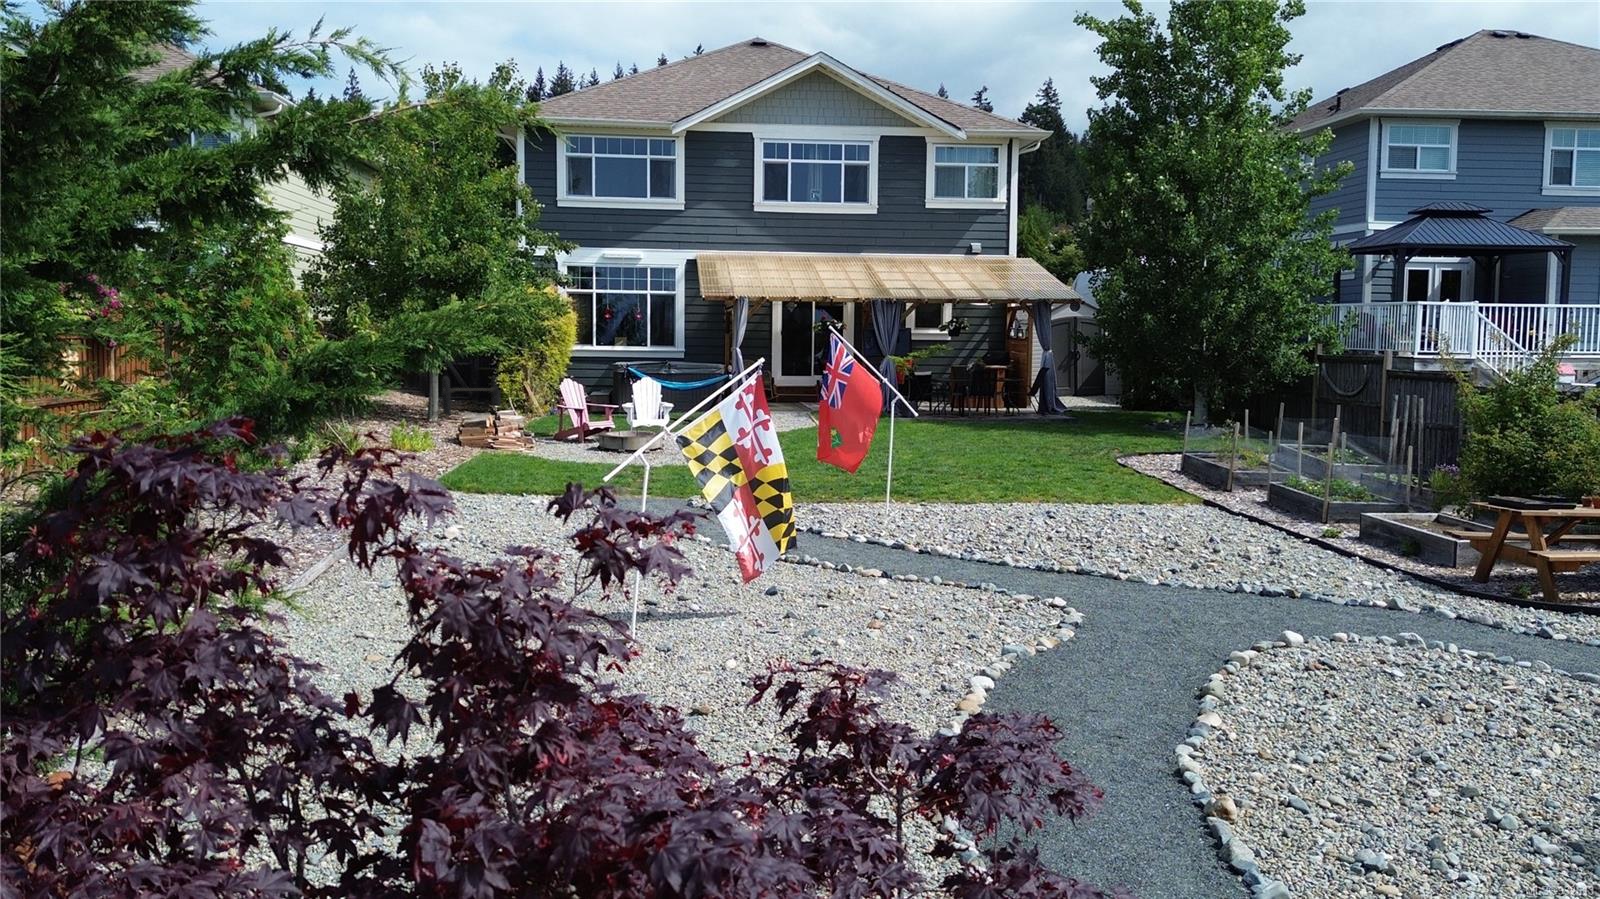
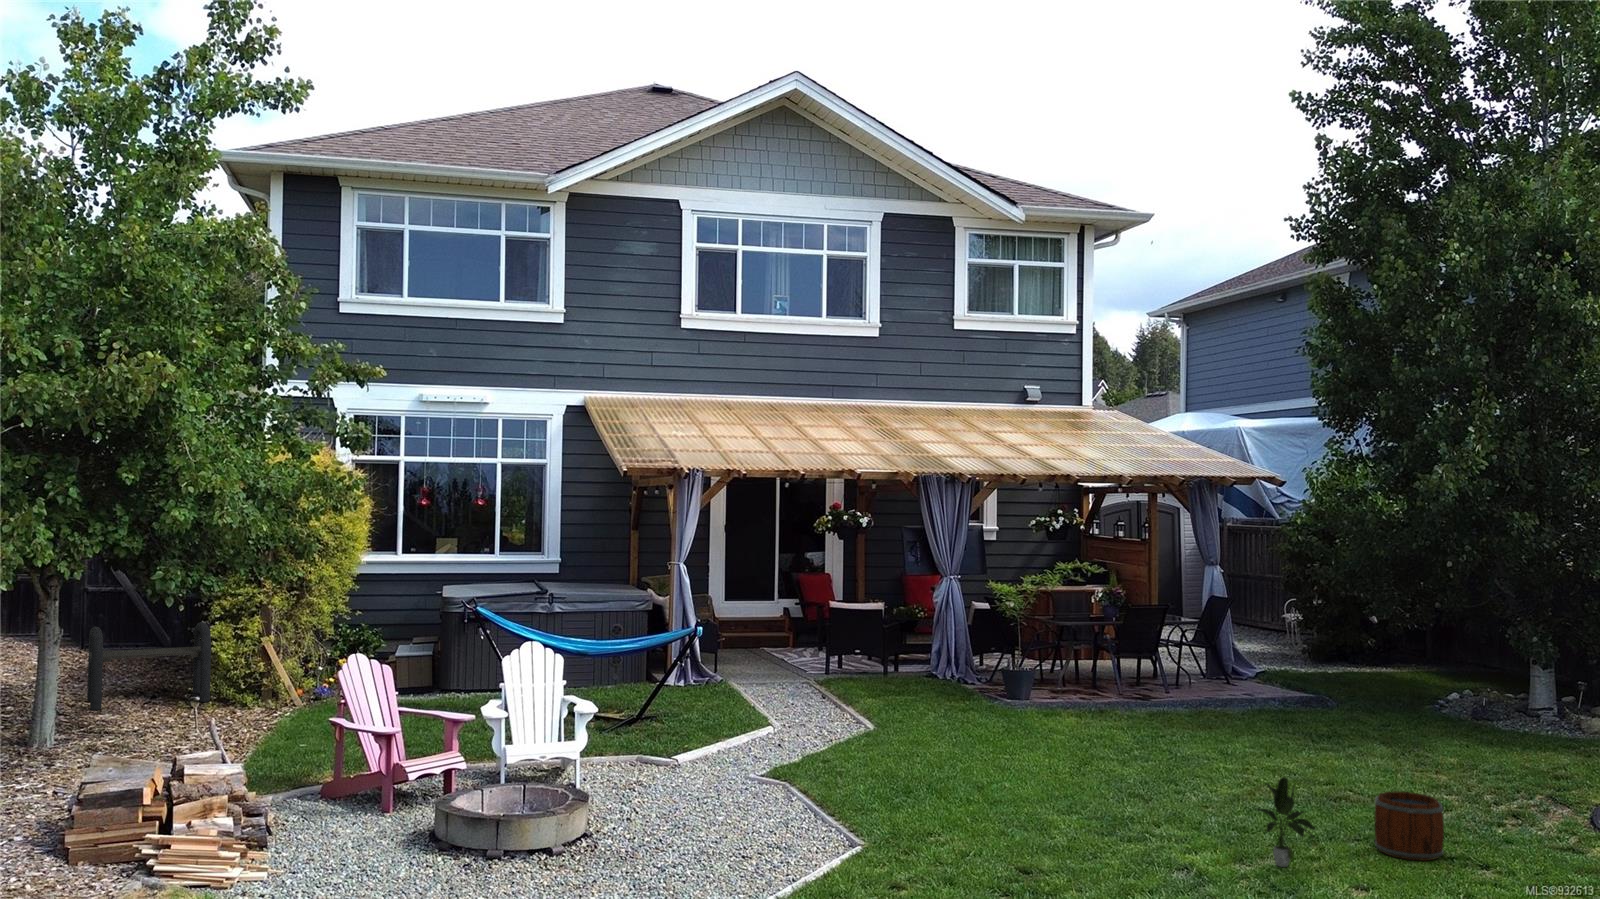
potted plant: none [928,424,955,461] -> present [1257,777,1315,867]
bucket: none [990,436,1019,462] -> present [1374,792,1444,861]

